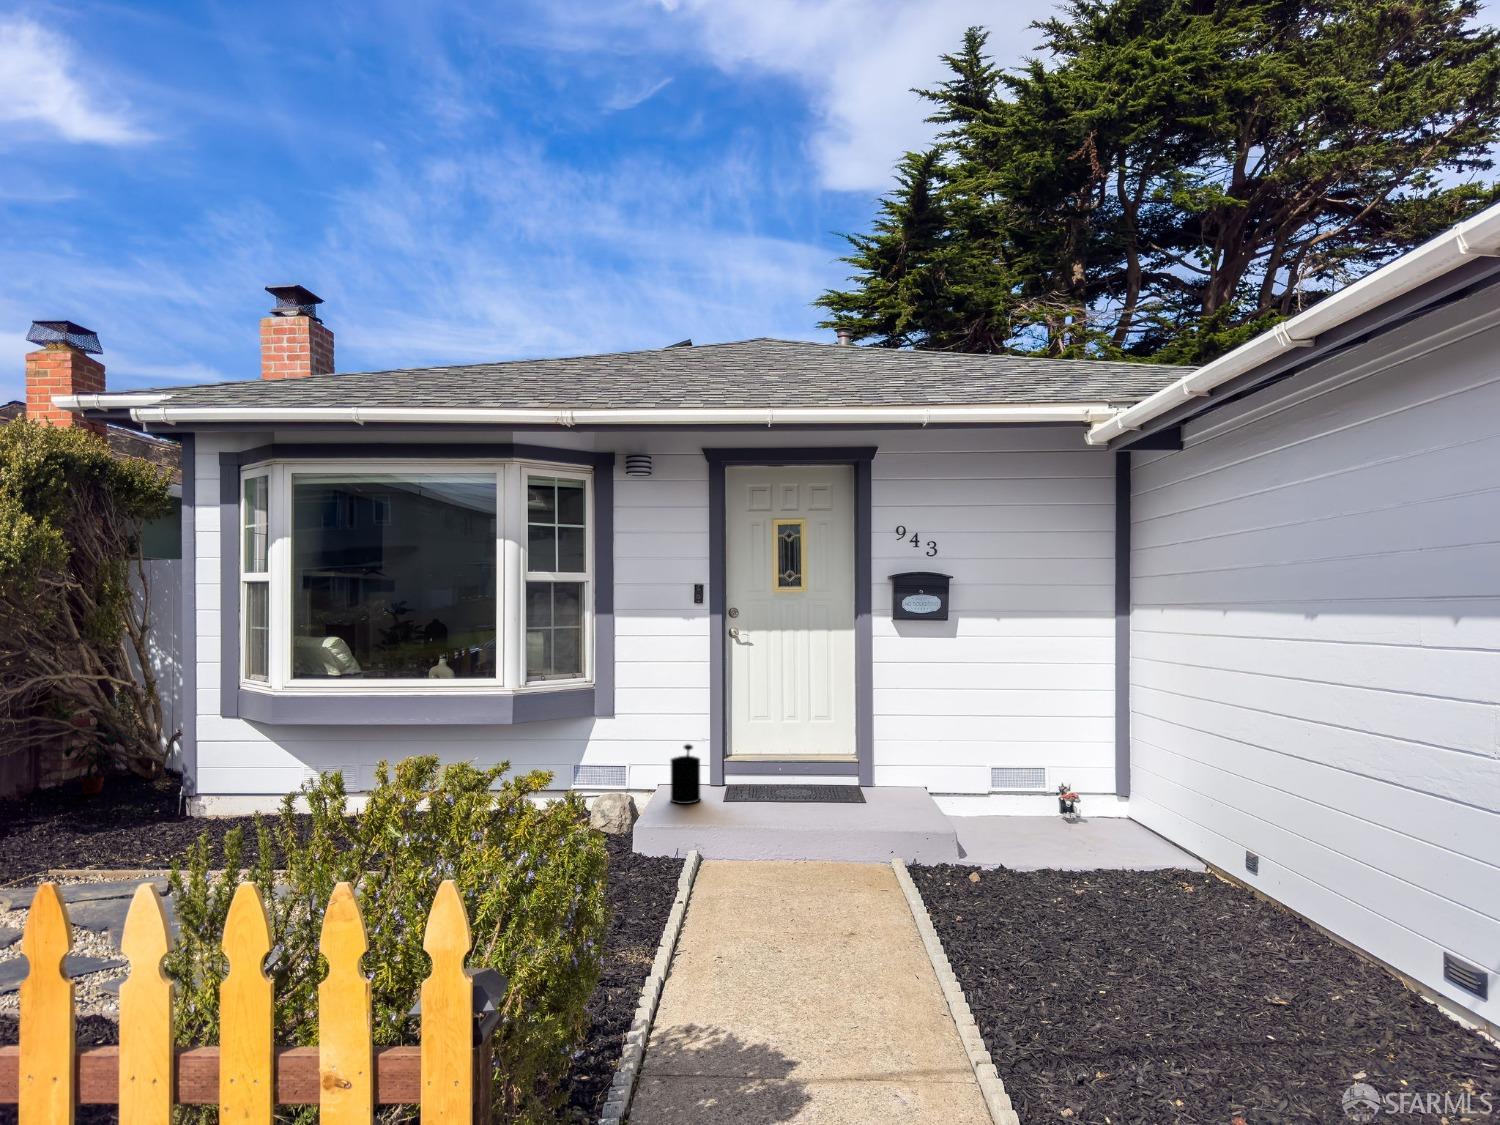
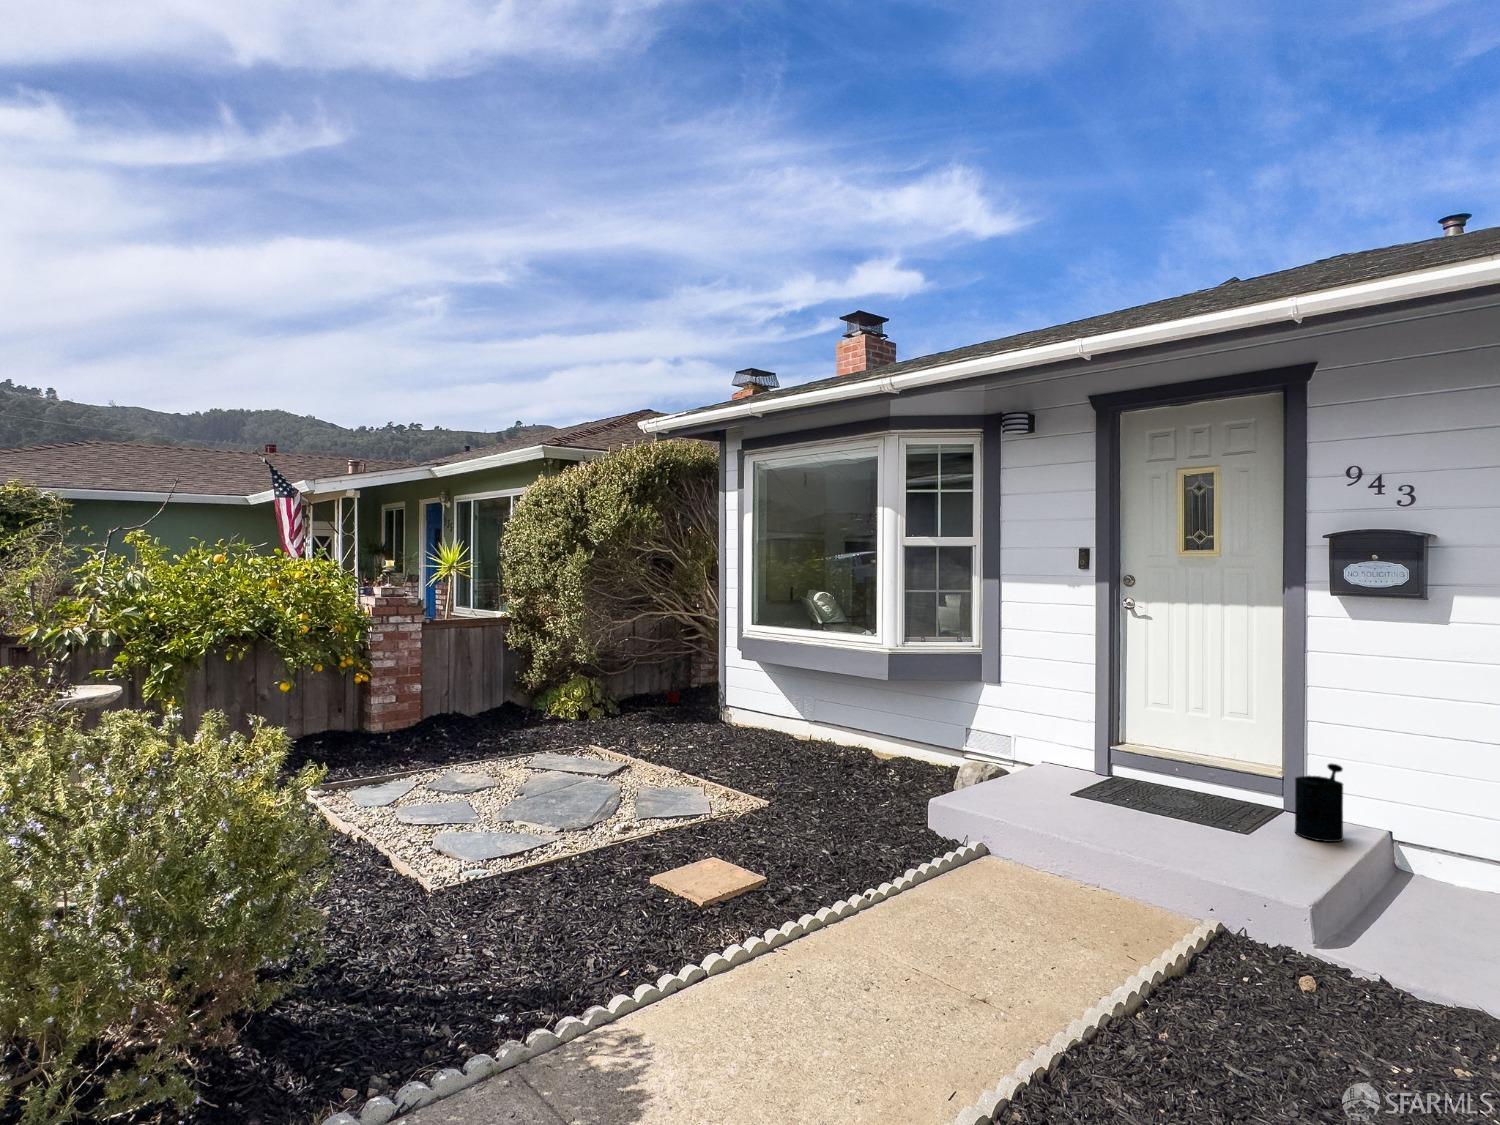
watering can: present [671,744,700,804] -> present [1295,764,1343,842]

